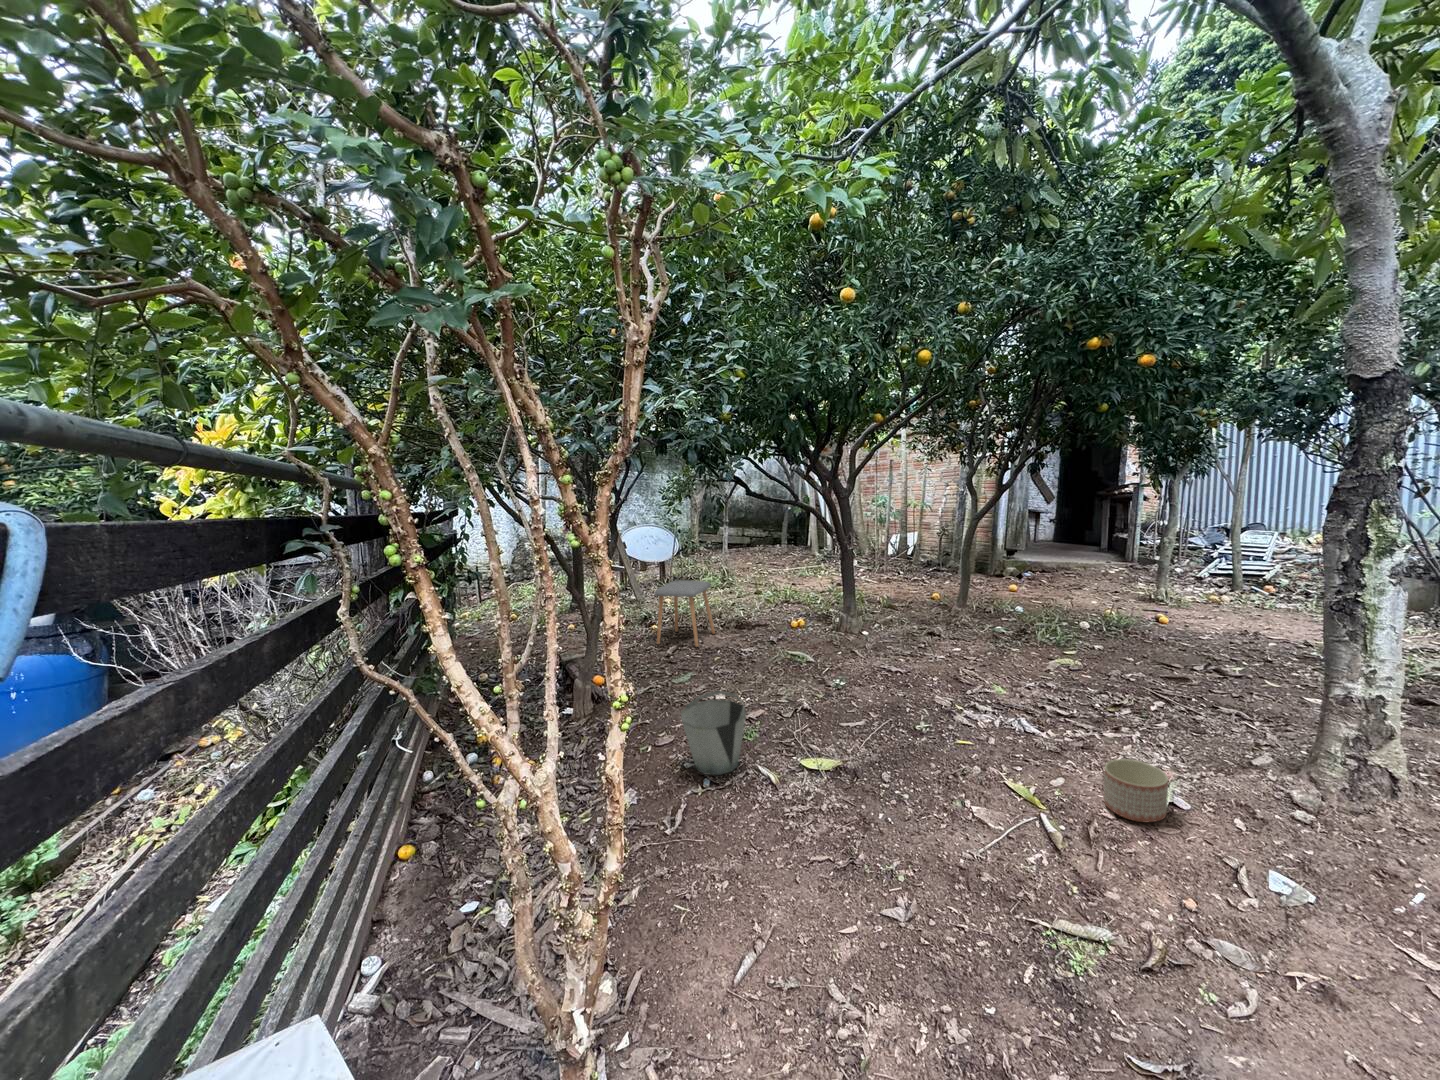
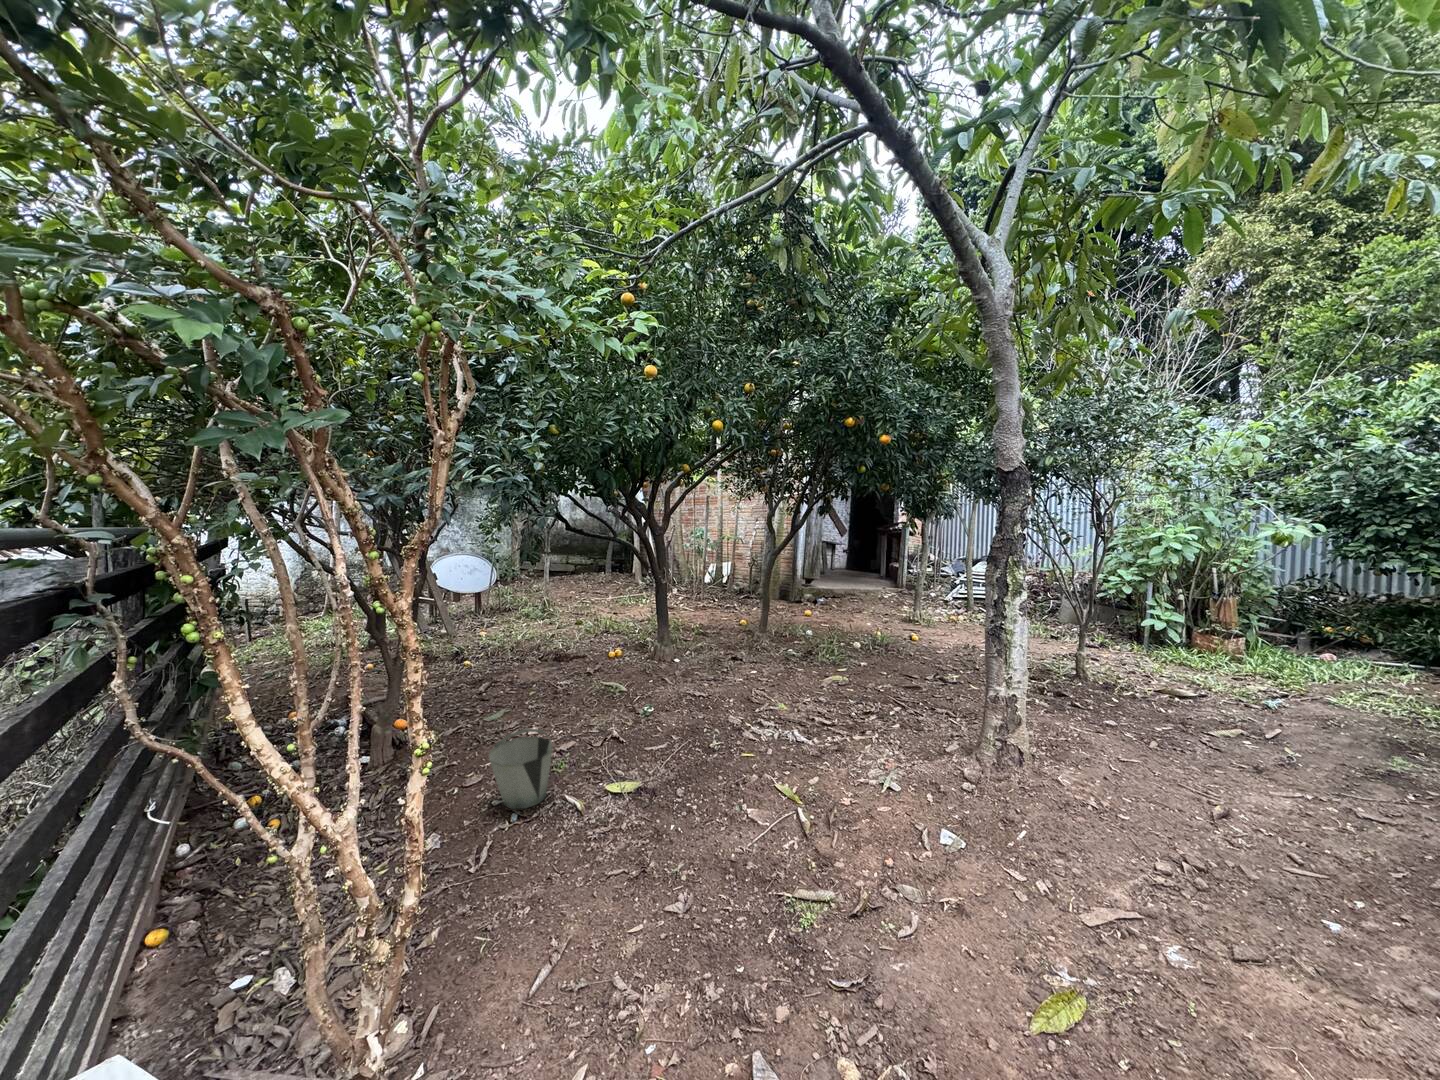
stool: present [654,580,715,647] -> none [466,620,530,686]
planter: present [1103,759,1168,822] -> none [843,758,886,807]

